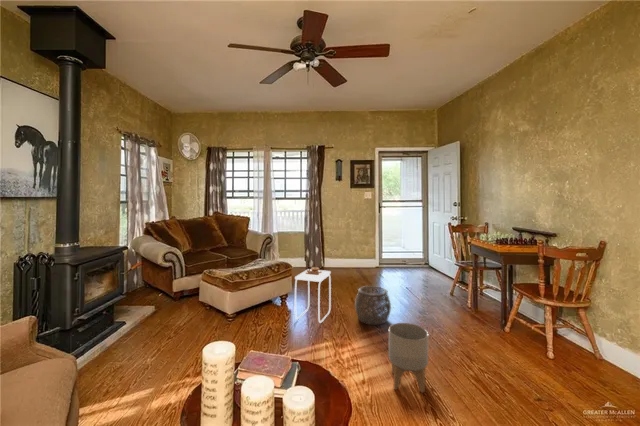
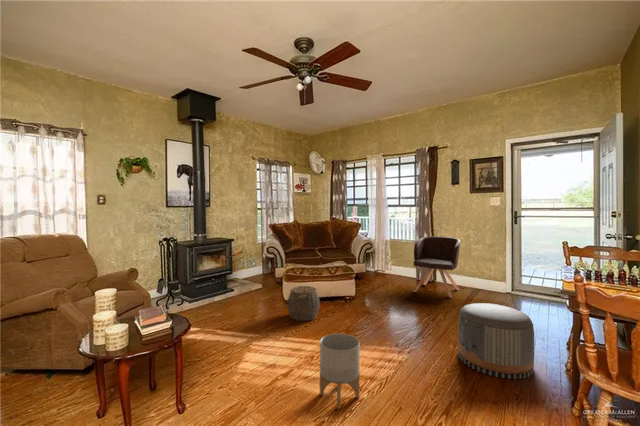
armchair: none [314,225,351,276] -> present [413,236,460,298]
side table: present [295,267,331,323] -> none [328,273,371,329]
pouf: none [412,273,464,324] -> present [458,303,534,379]
woven basket: present [355,286,391,325] -> present [287,286,319,321]

